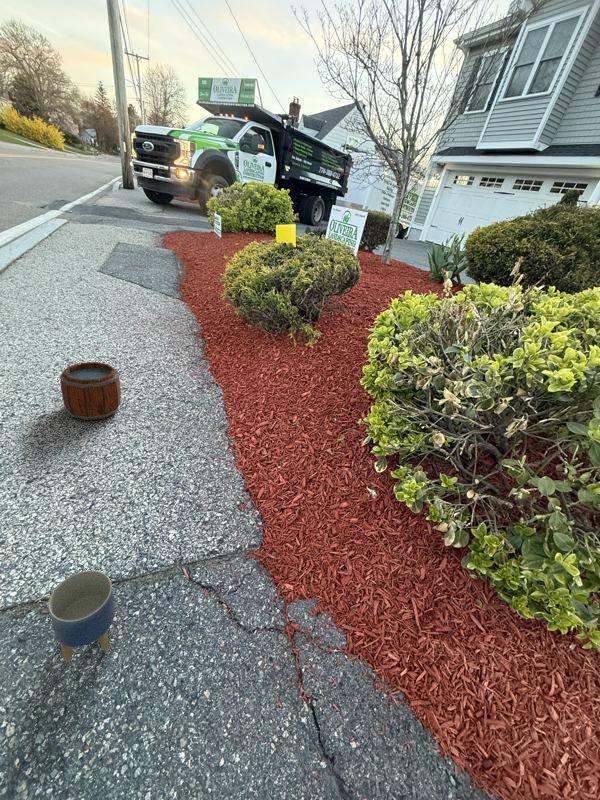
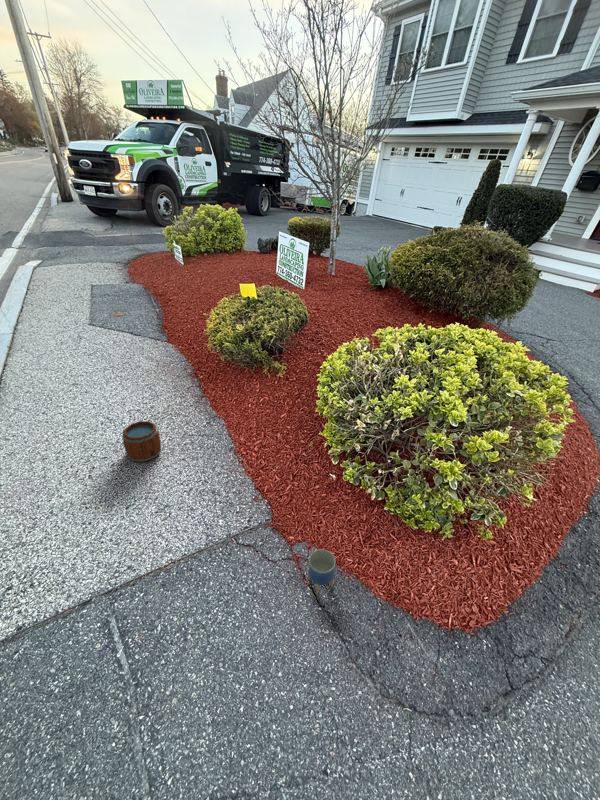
planter: present [48,570,115,663] -> present [308,549,335,594]

